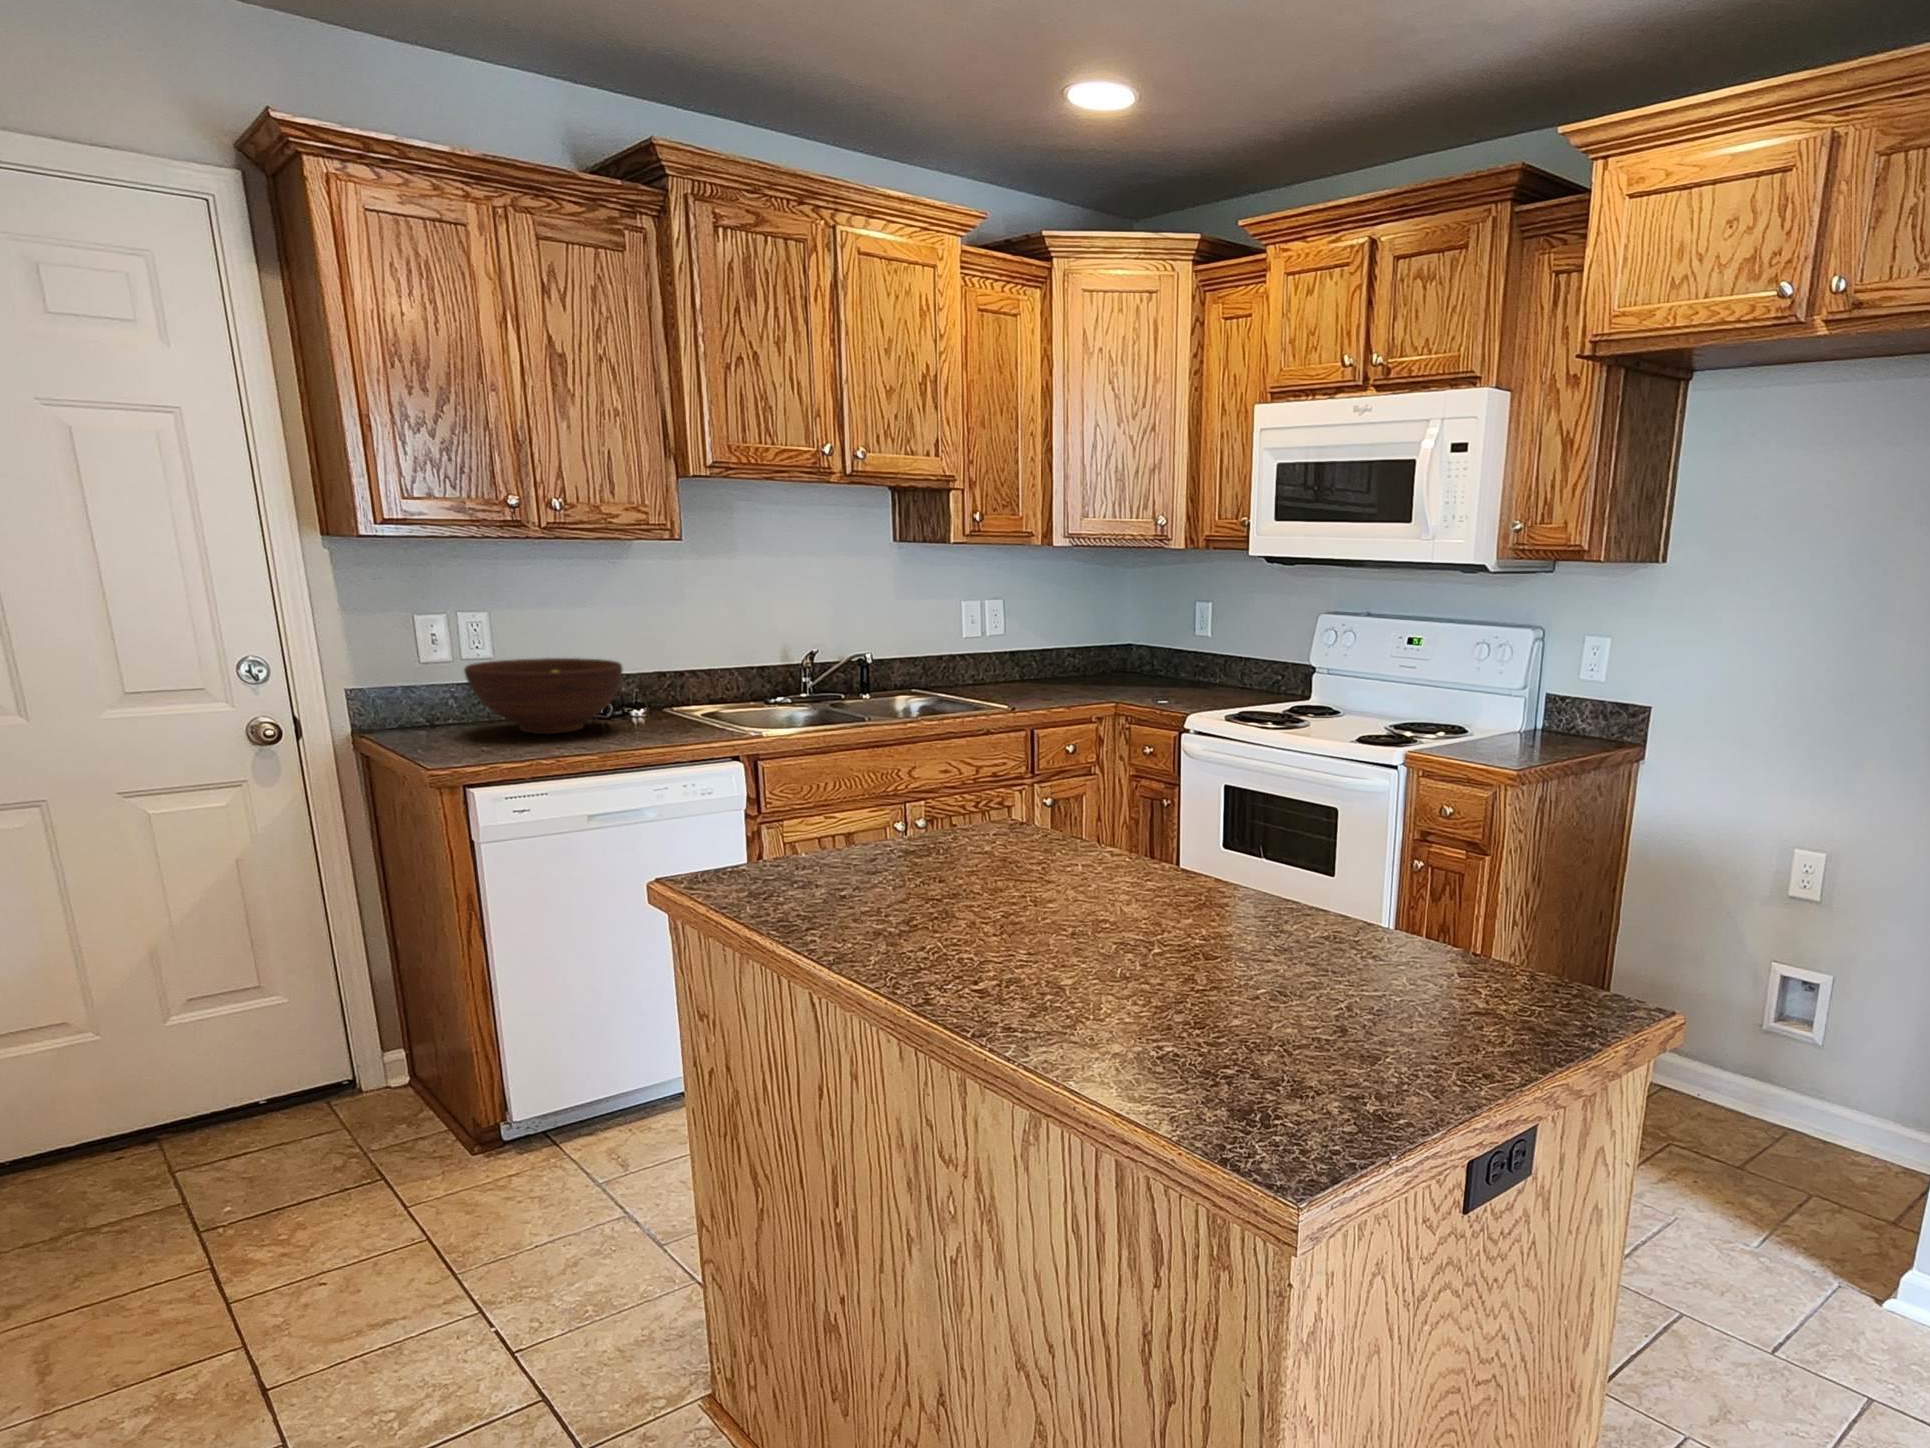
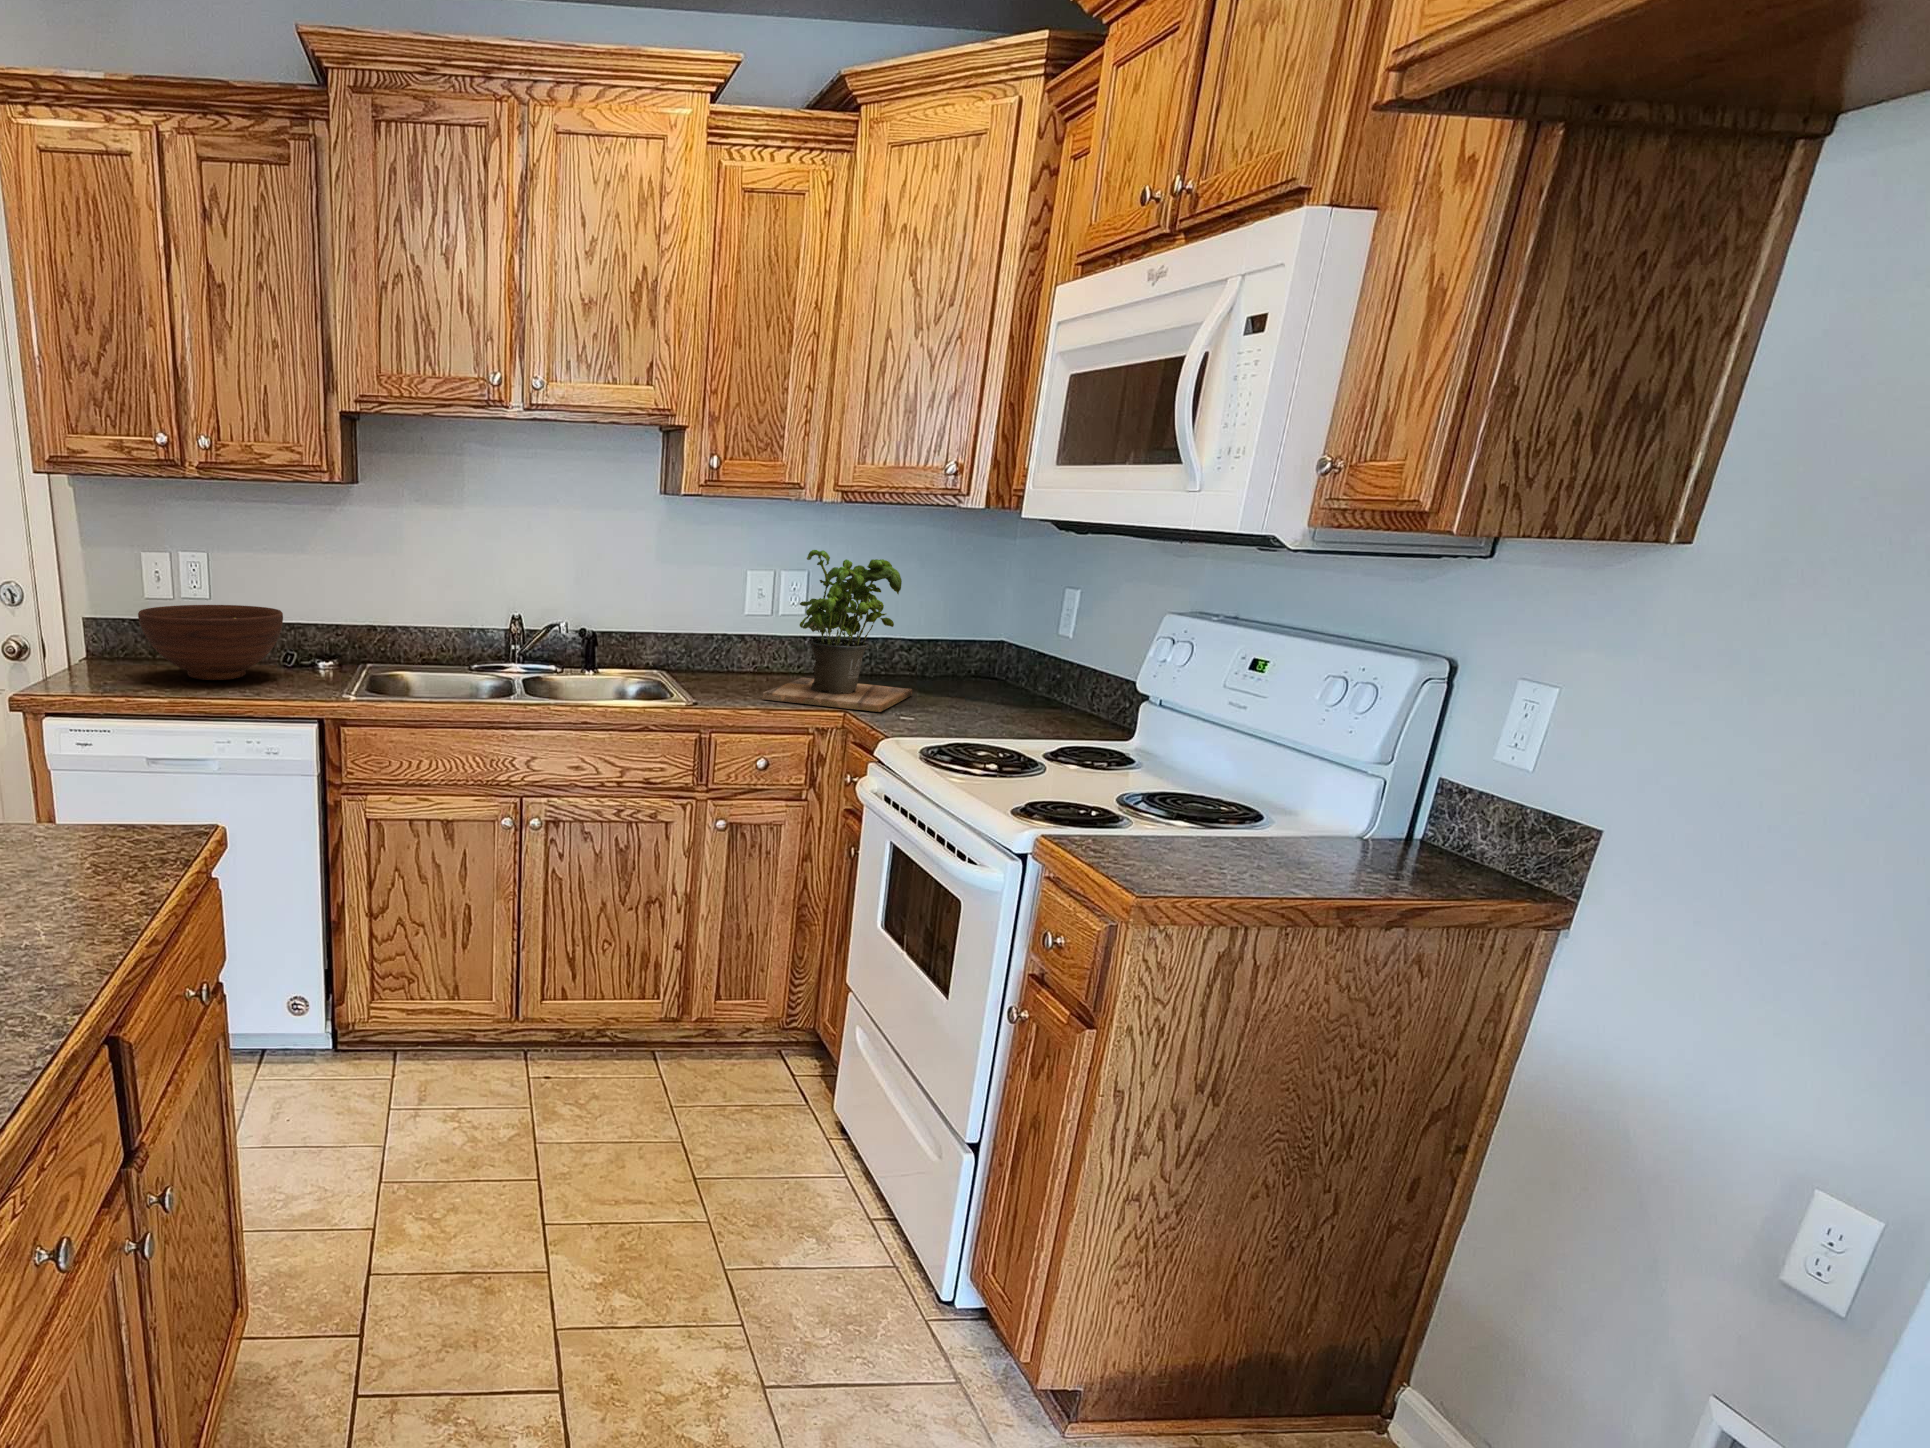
potted plant: none [1043,583,1145,702] -> present [762,550,912,712]

